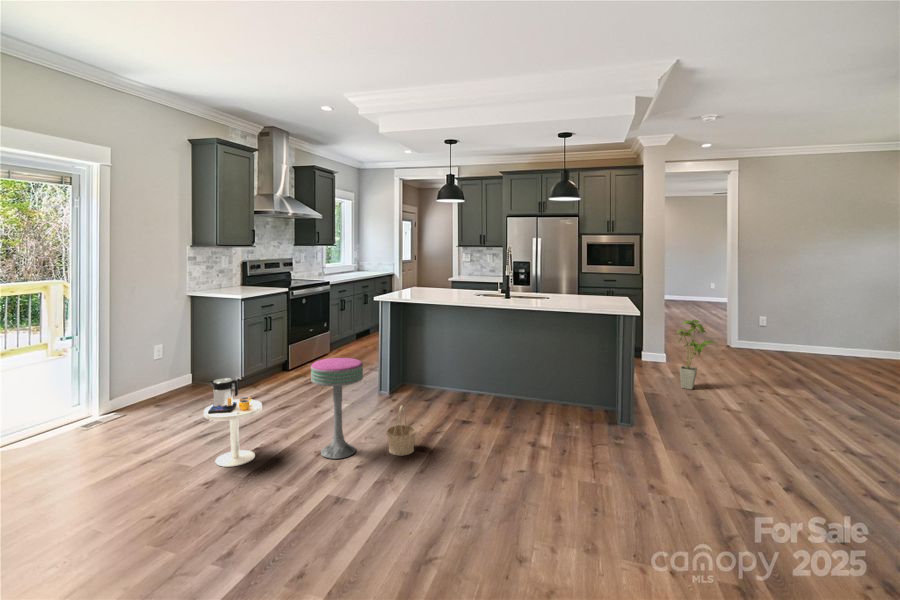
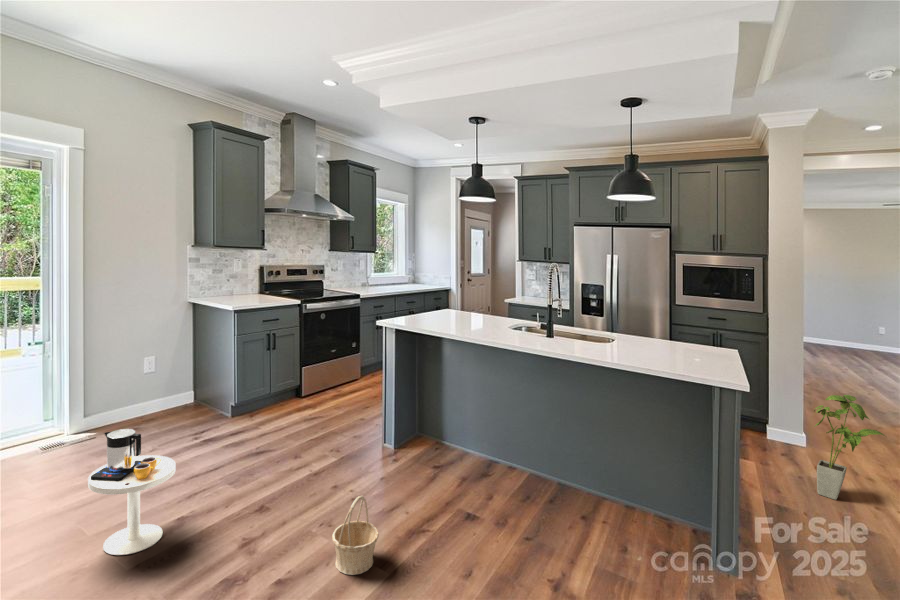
bar stool: present [311,358,363,459] -> none [232,414,310,565]

